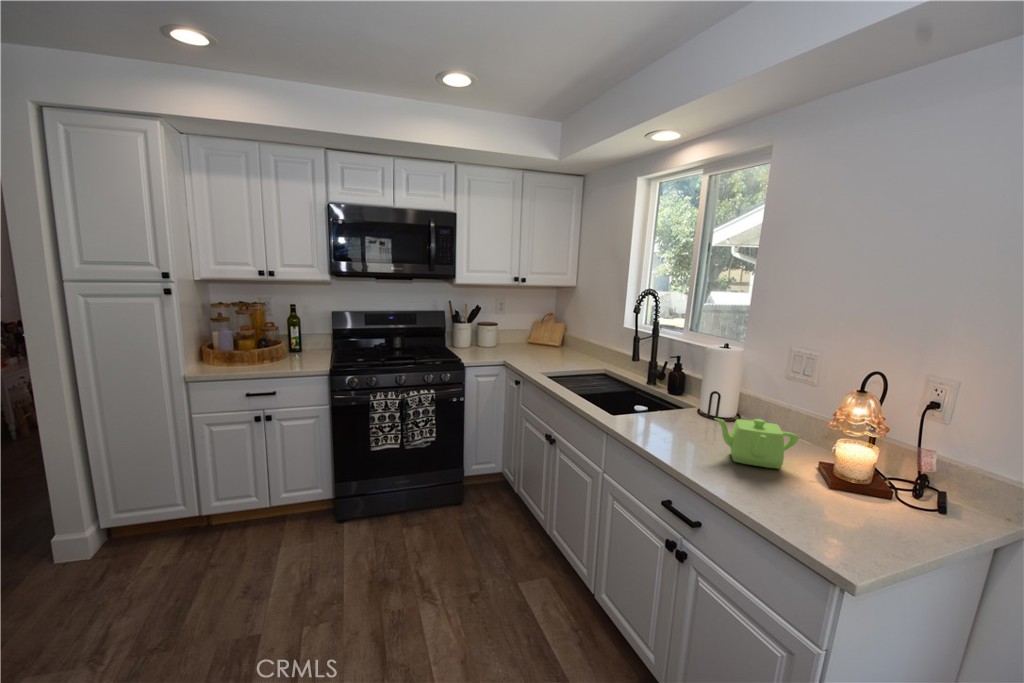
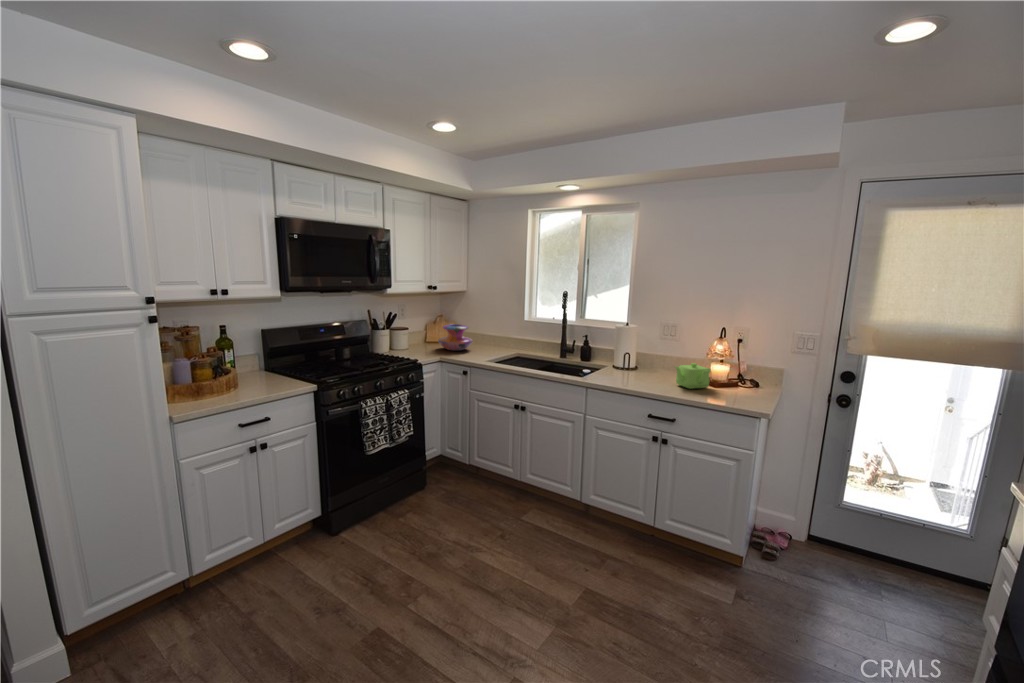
decorative vase: none [516,324,558,356] -> present [438,324,473,351]

